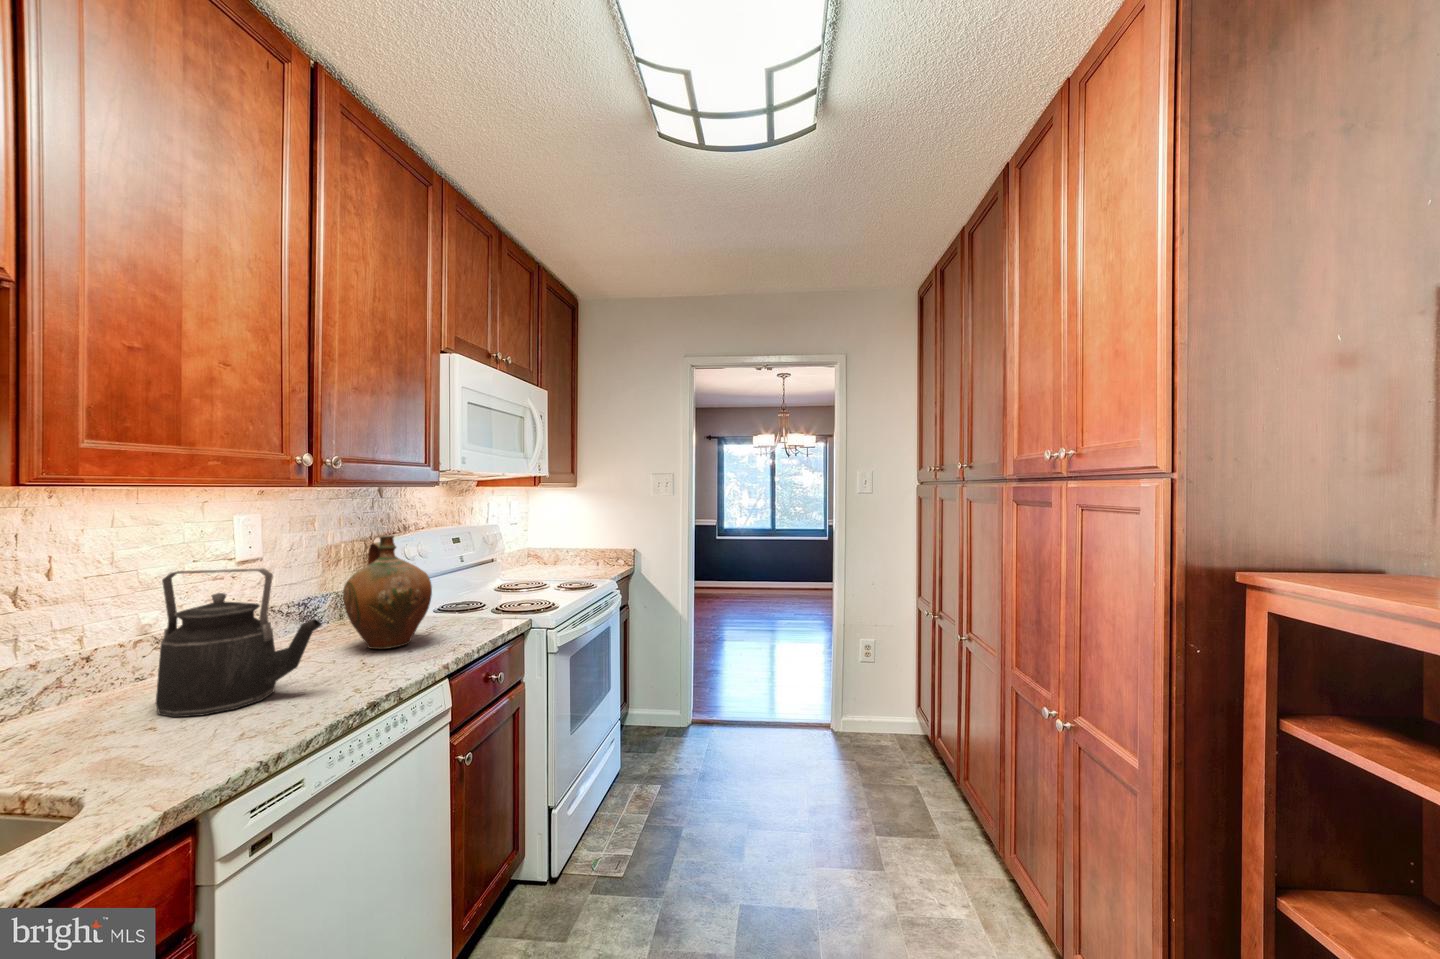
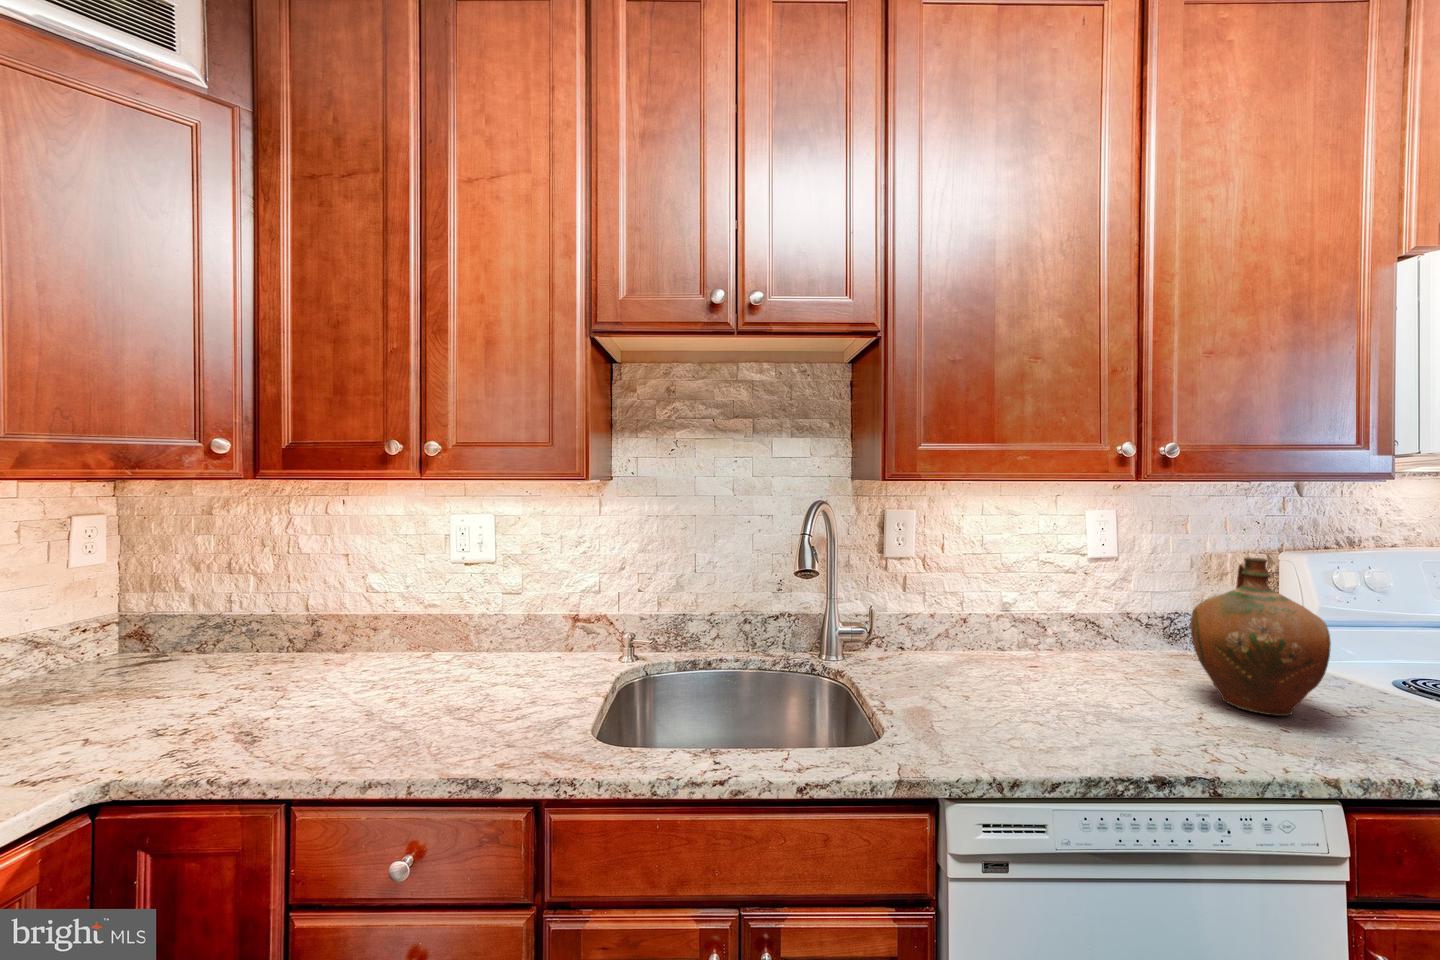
kettle: present [156,568,322,717] -> none [978,565,1117,713]

